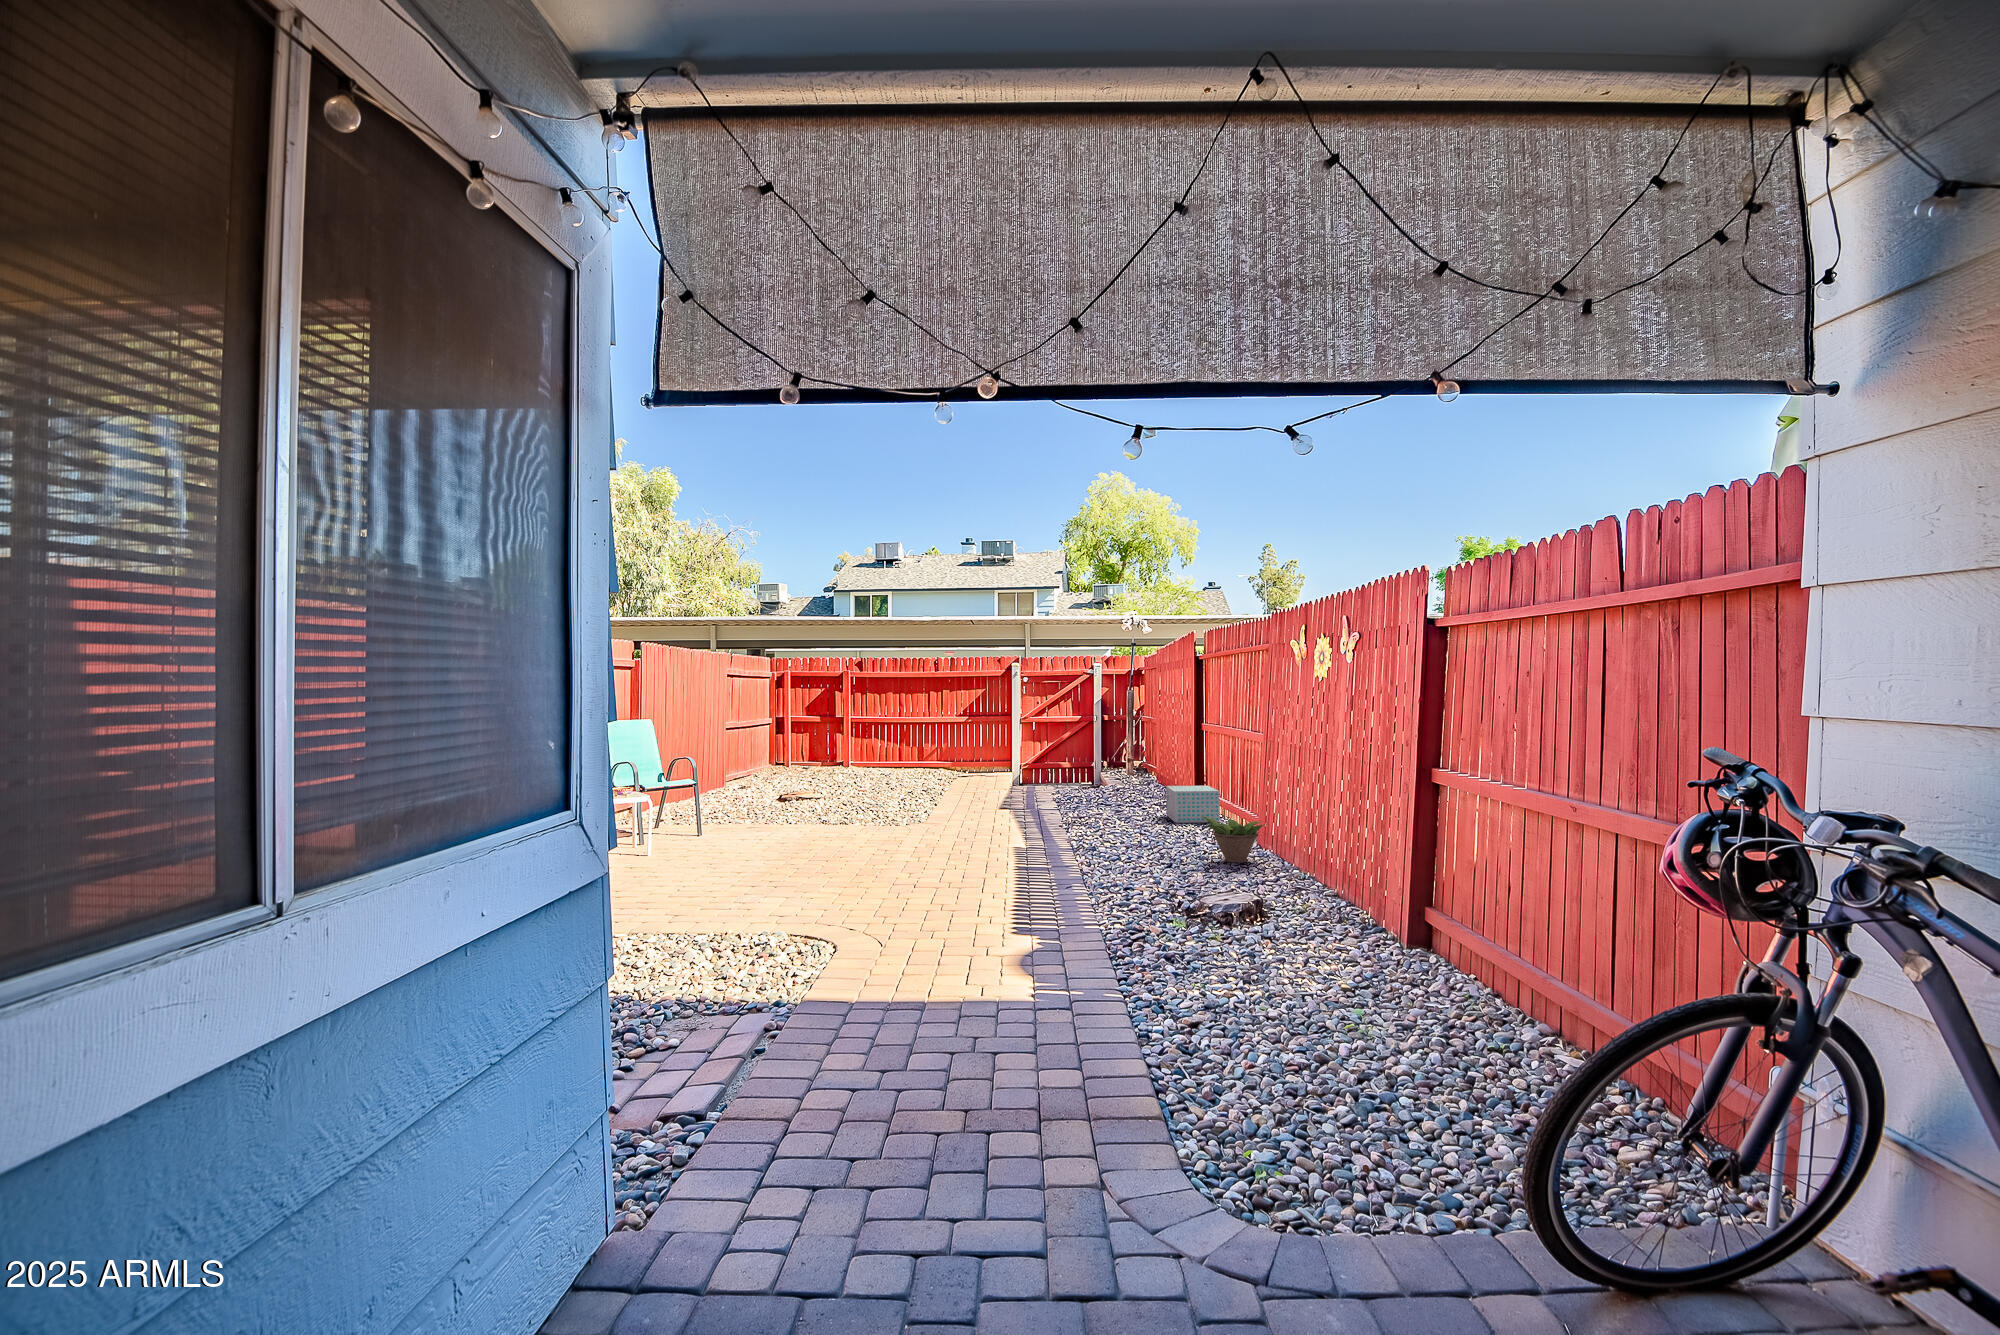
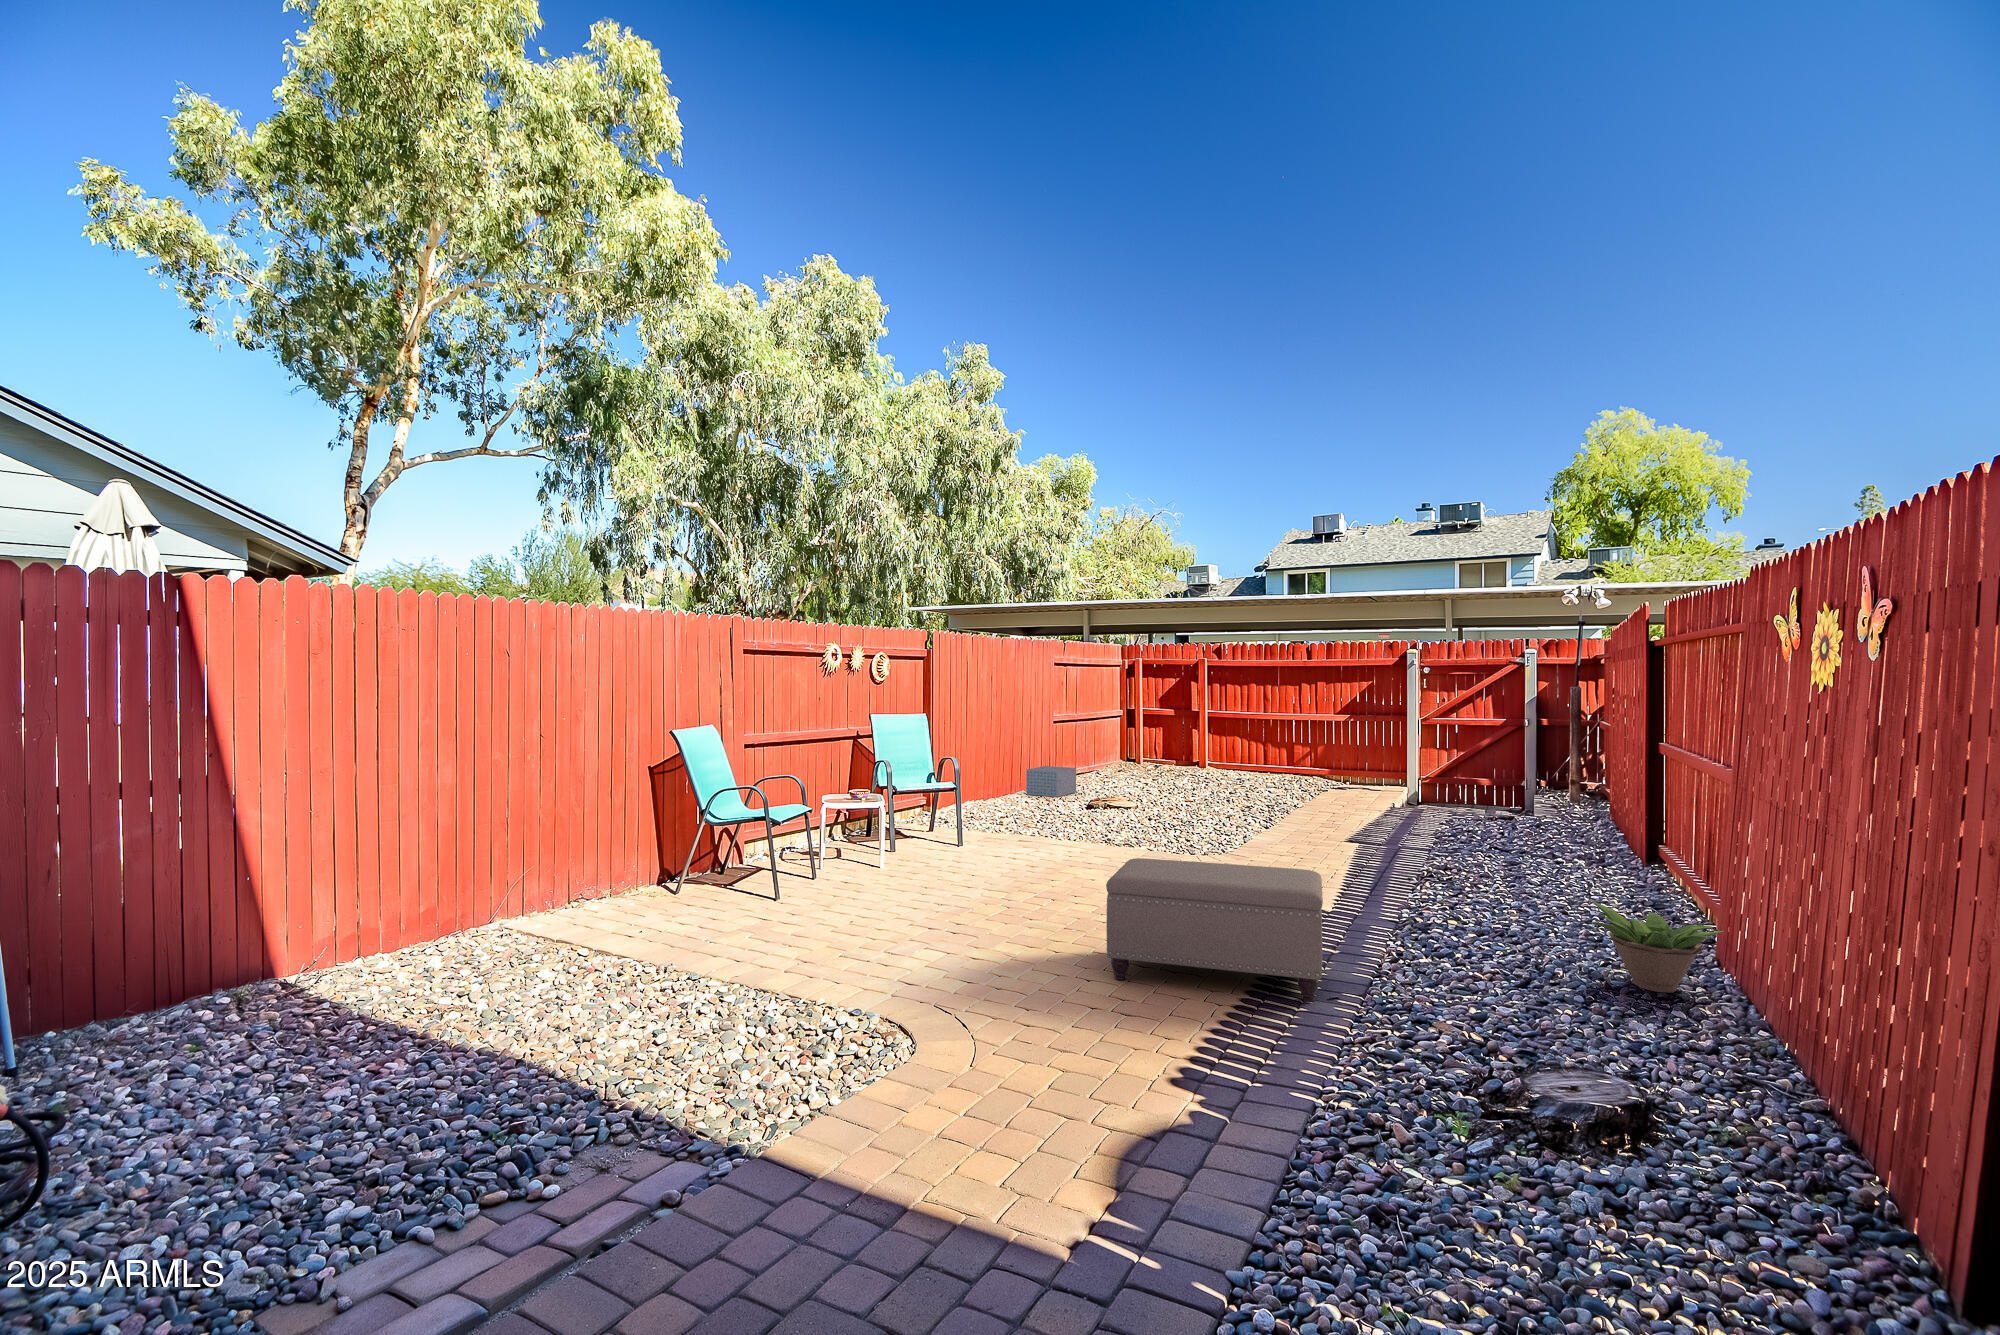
storage box: present [1166,786,1220,823] -> present [1026,766,1076,797]
ottoman: none [927,809,1078,897] -> present [1106,858,1323,1002]

